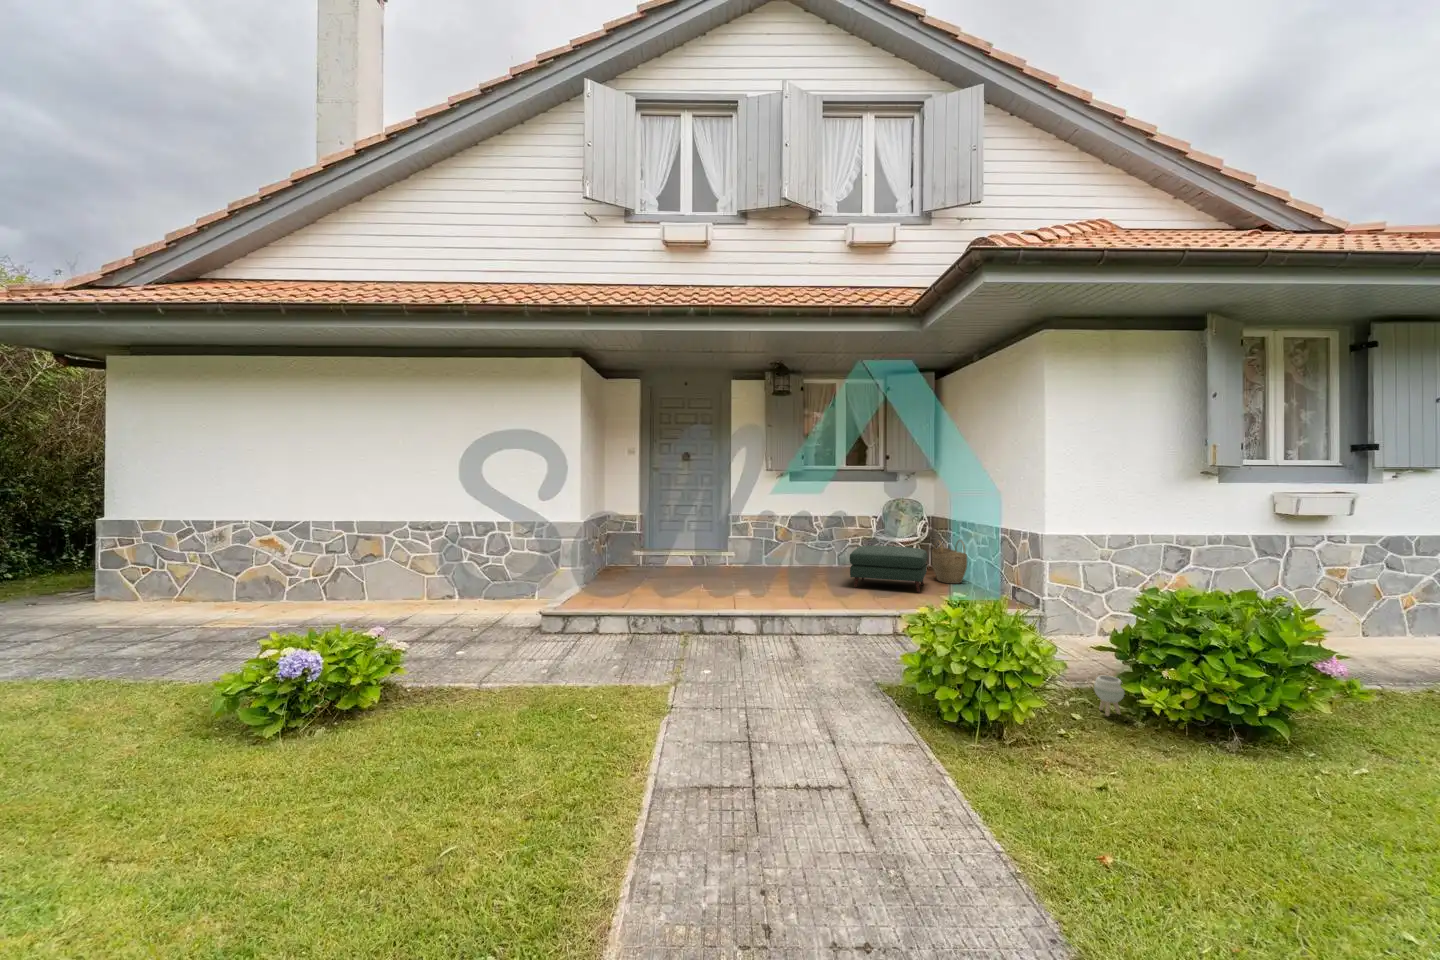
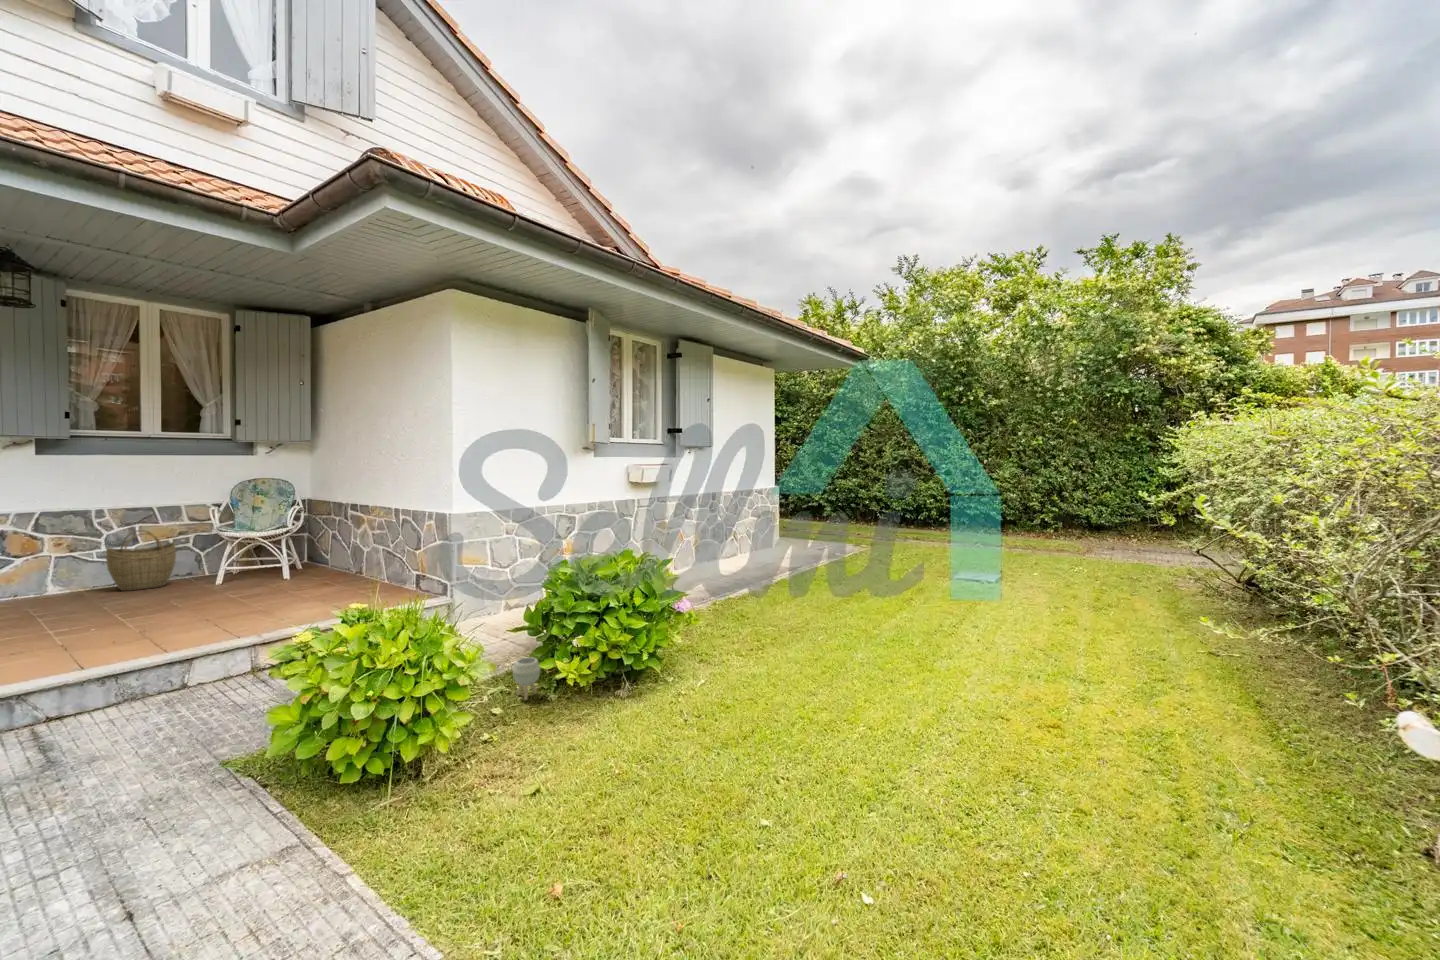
woven basket: present [932,540,967,584] -> present [106,530,176,591]
ottoman: present [850,546,927,593] -> none [171,543,304,612]

